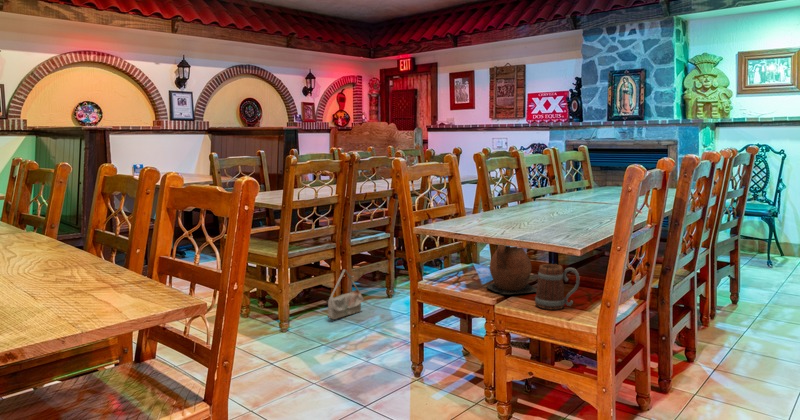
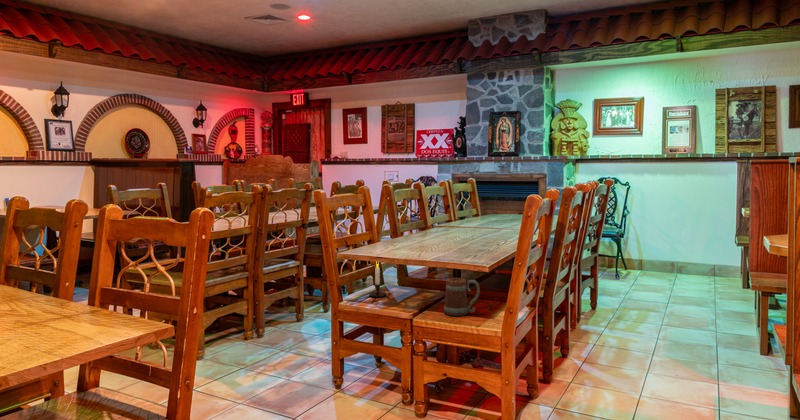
candle: none [452,236,476,279] -> present [369,264,389,297]
ceramic pitcher: present [486,245,537,294] -> none [398,254,445,307]
bag: present [328,270,364,319] -> none [243,297,277,346]

